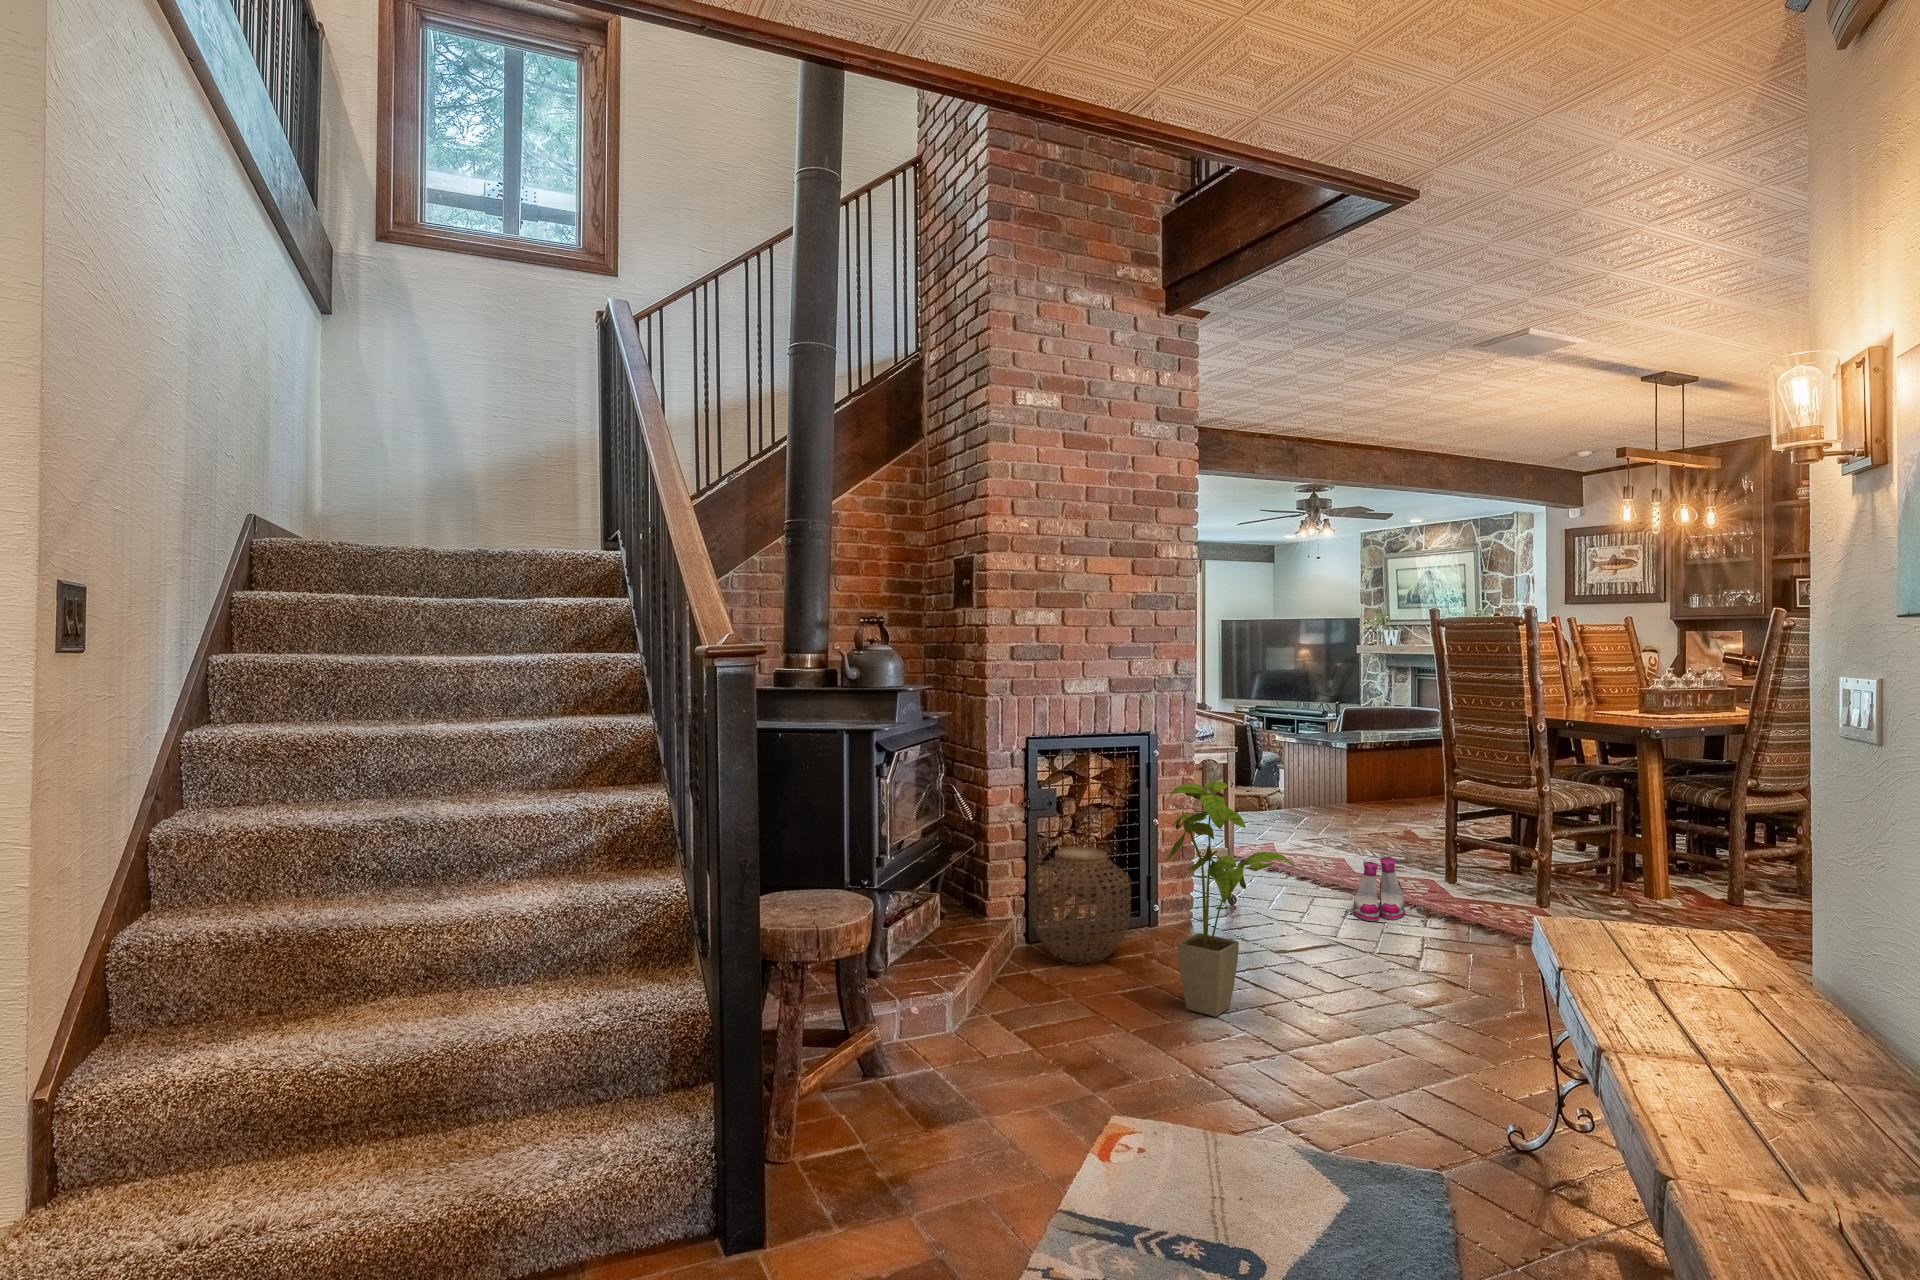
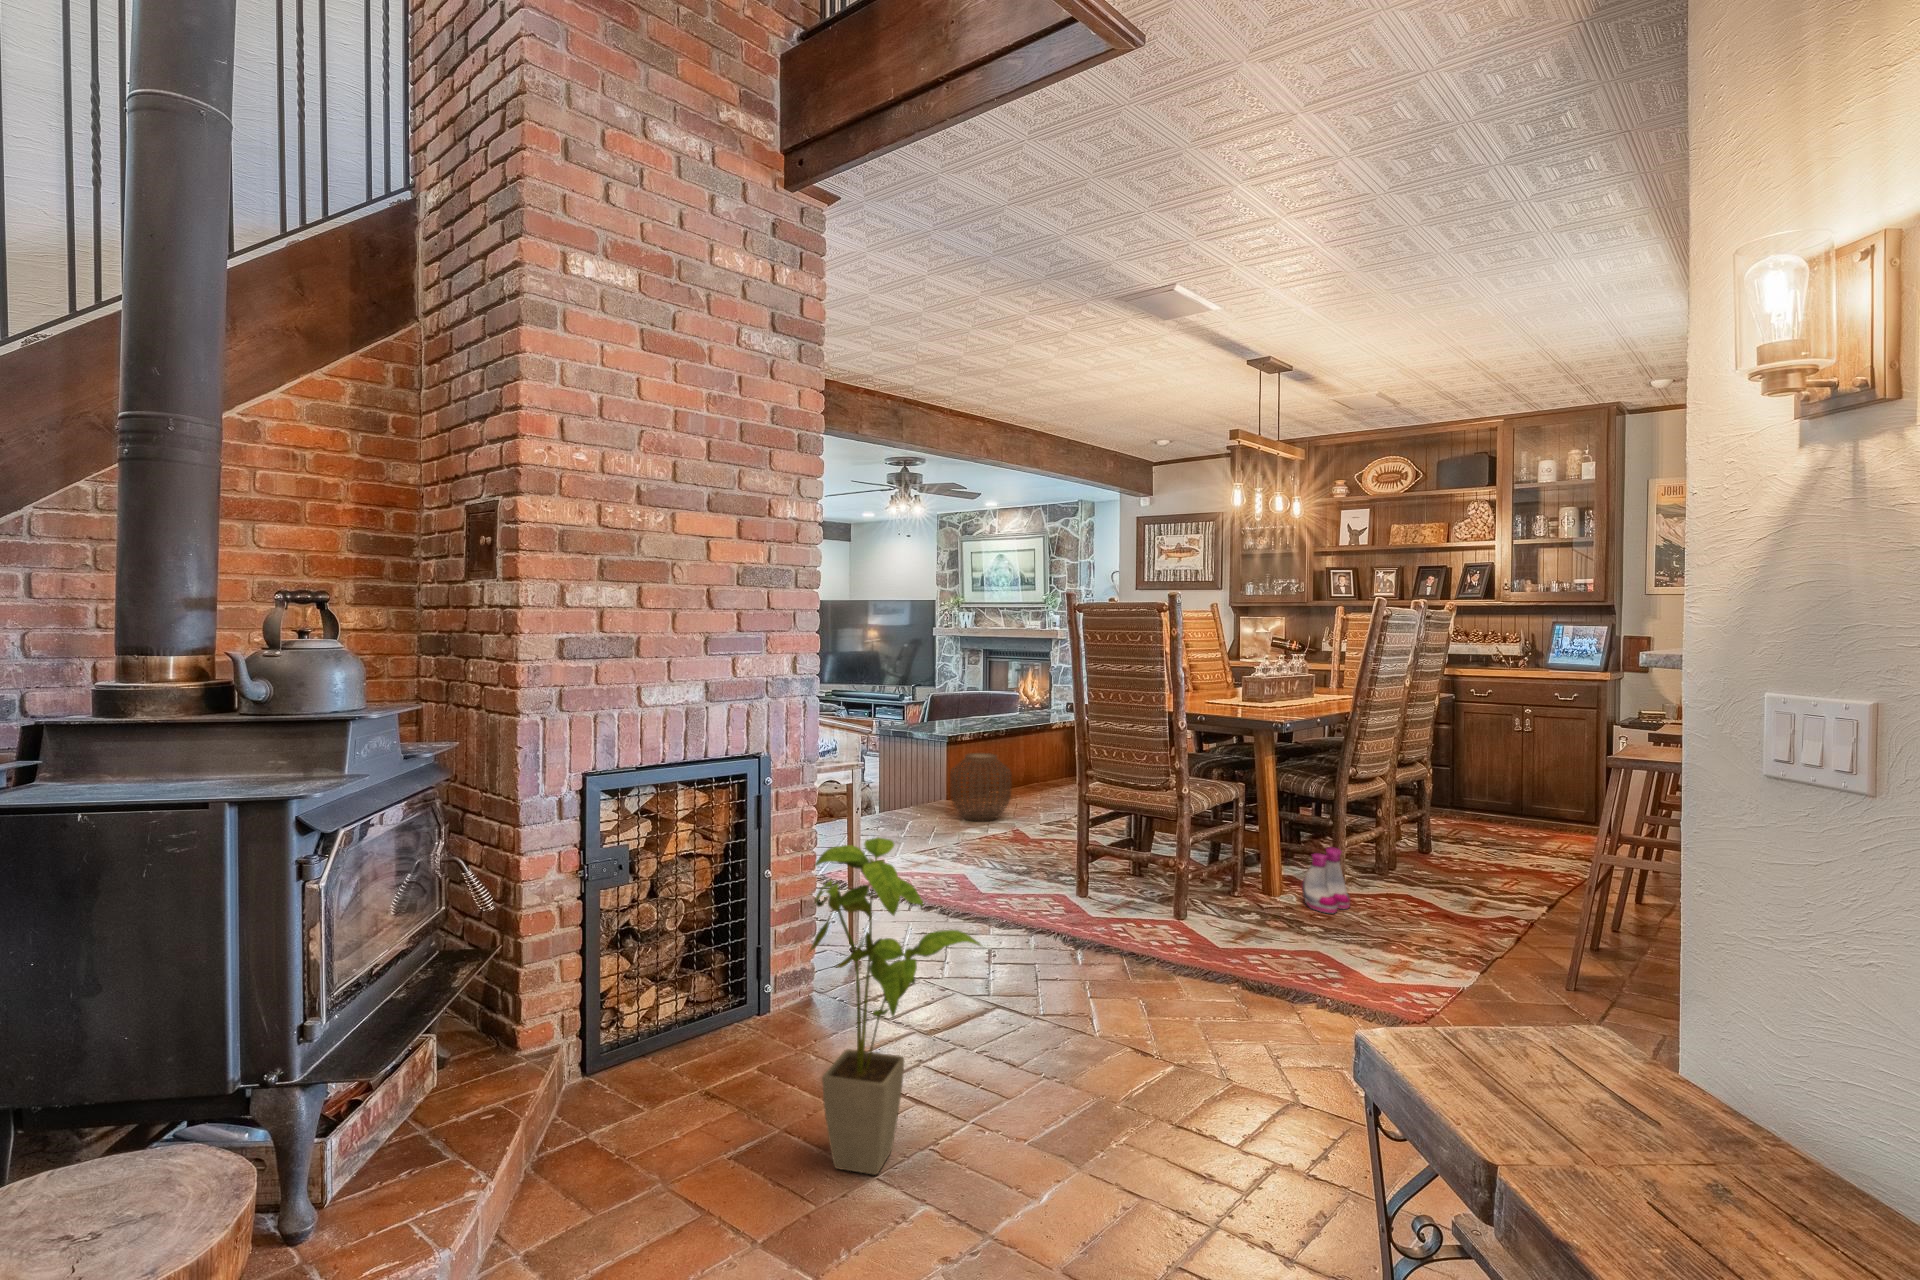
woven basket: present [1031,847,1131,963] -> present [950,753,1011,821]
boots: present [1353,857,1405,921] -> present [1302,847,1350,913]

